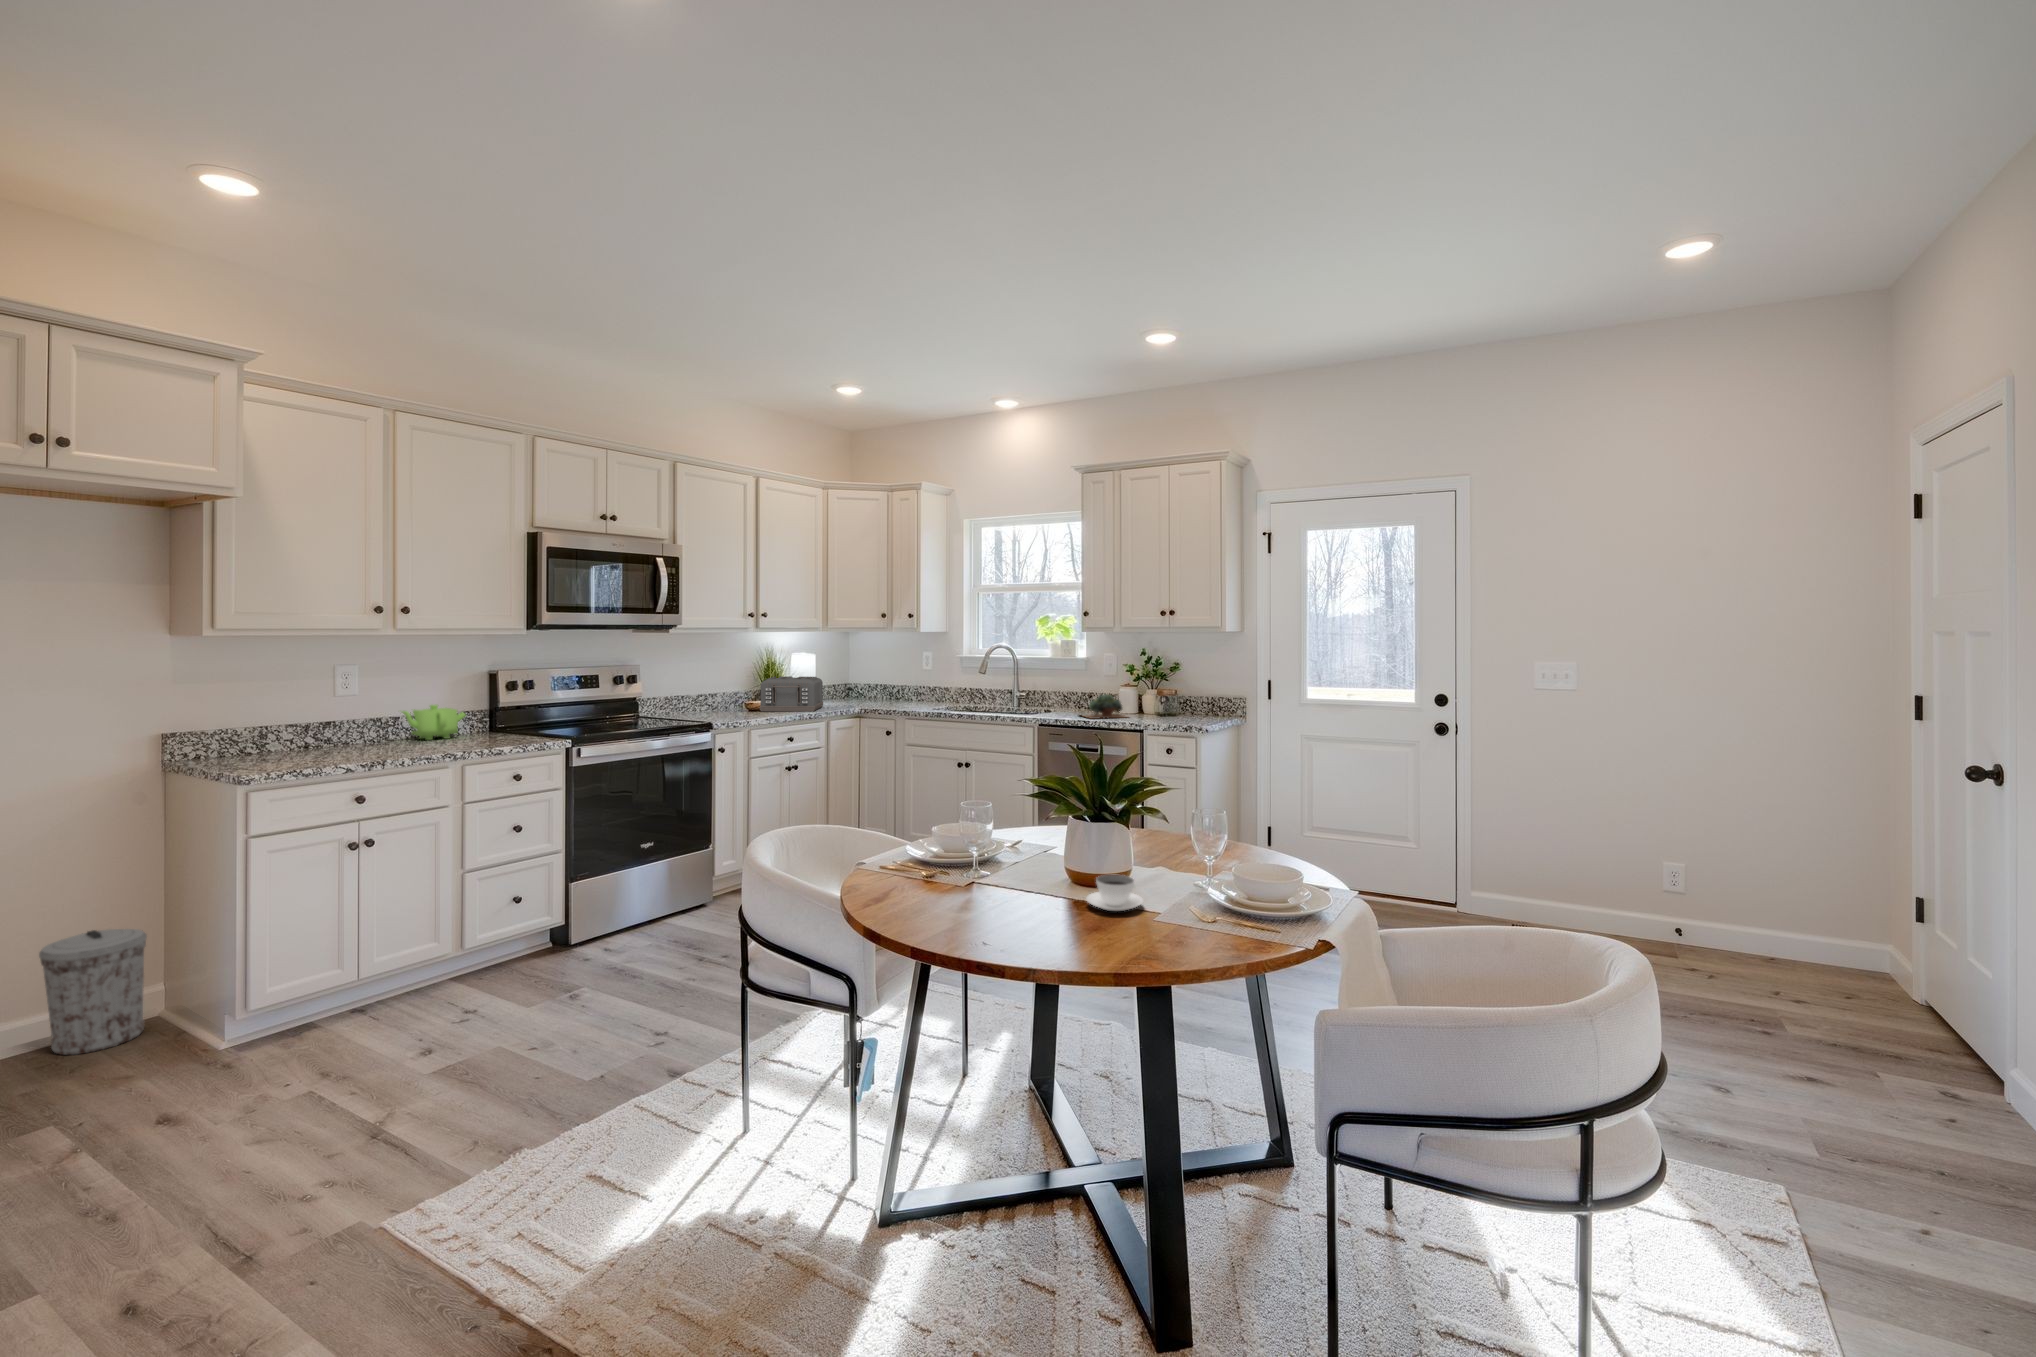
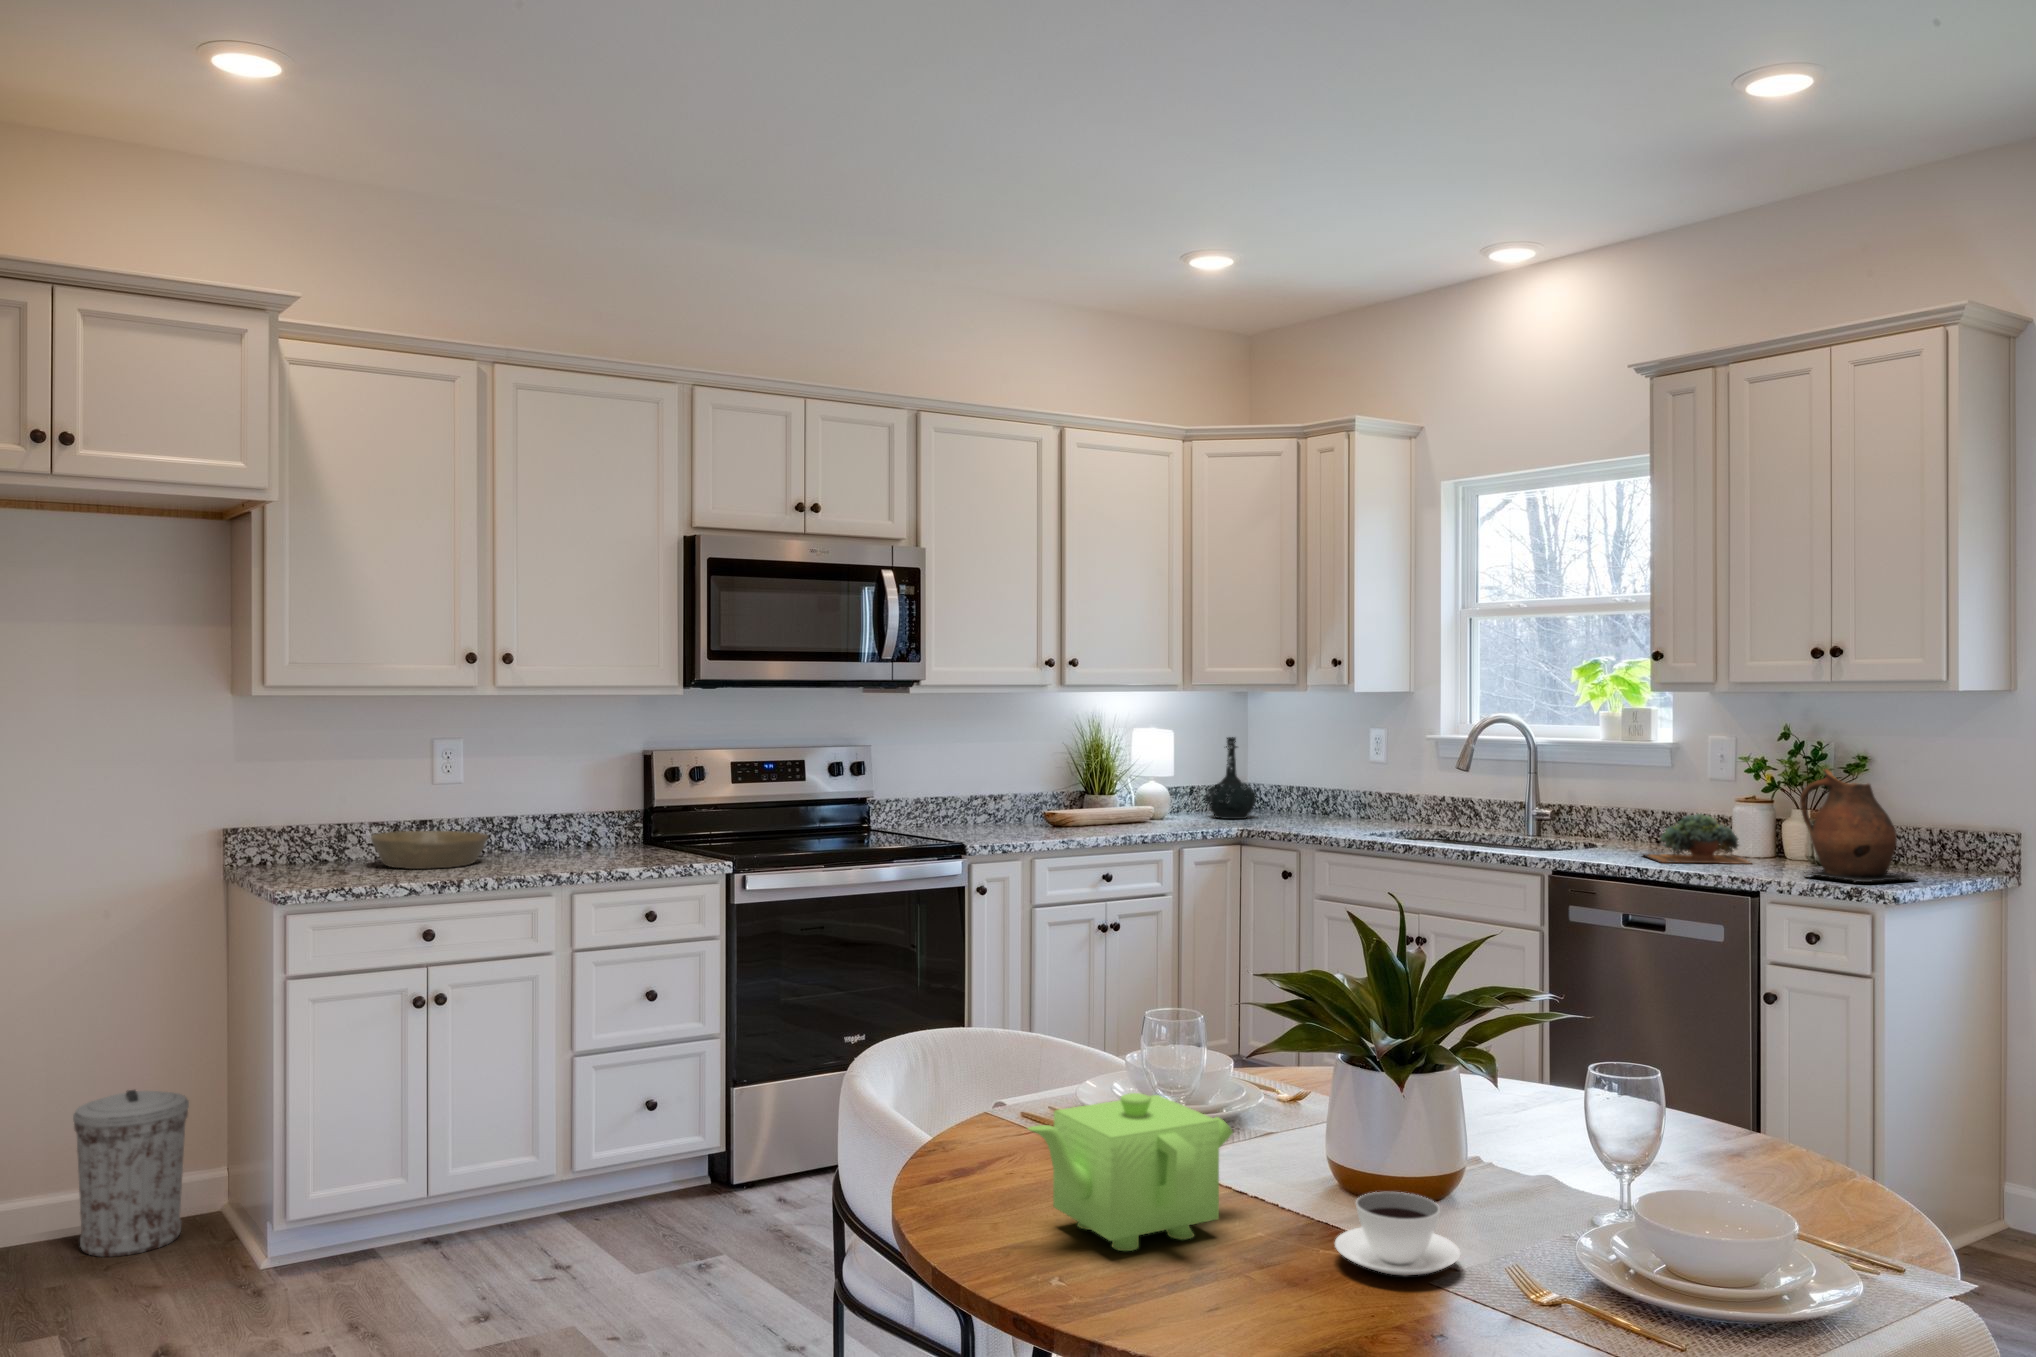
bottle: none [835,658,864,704] -> present [1206,737,1256,819]
ceramic pitcher: none [1156,671,1205,725] -> present [1800,769,1917,883]
toaster: present [760,676,823,712] -> none [1065,767,1179,830]
teapot: present [402,705,466,740] -> present [1028,1093,1233,1251]
bowl: none [293,729,389,755] -> present [371,831,488,869]

